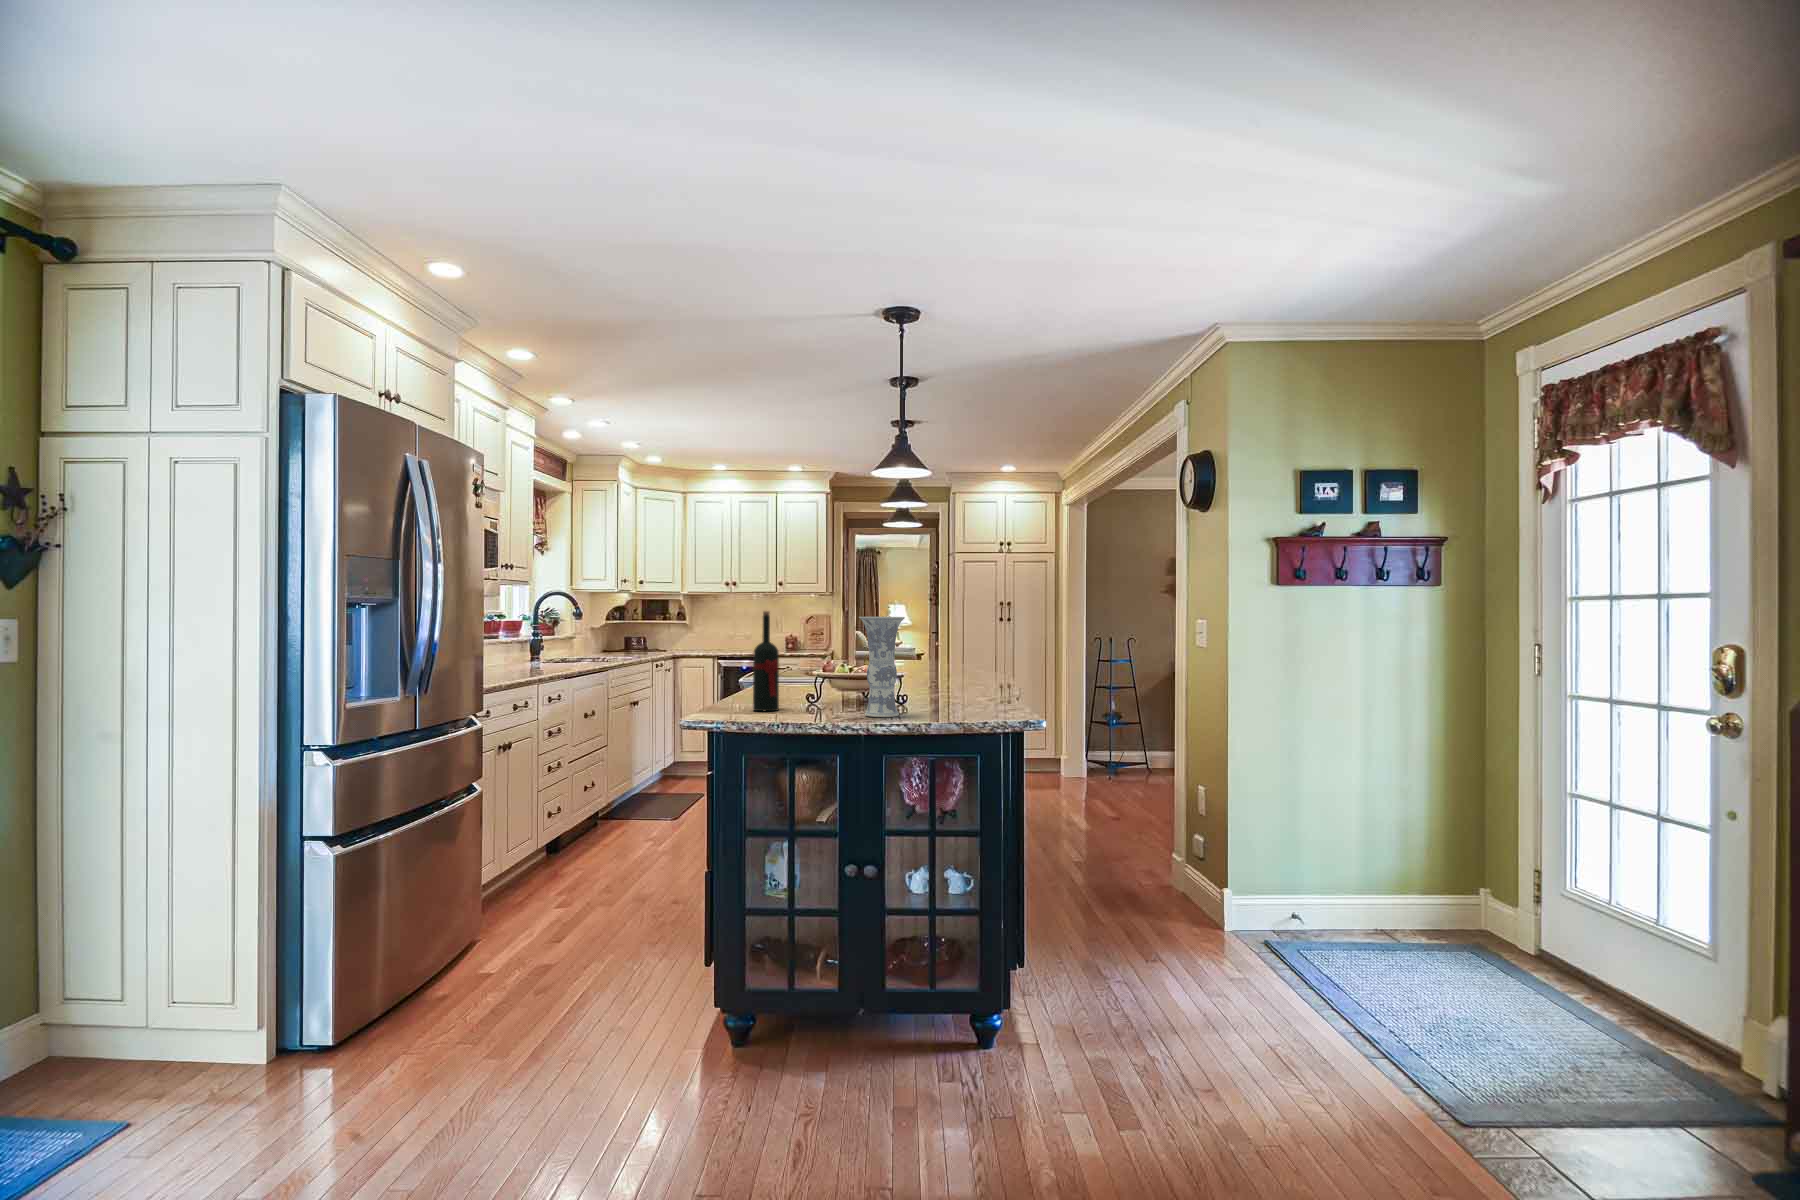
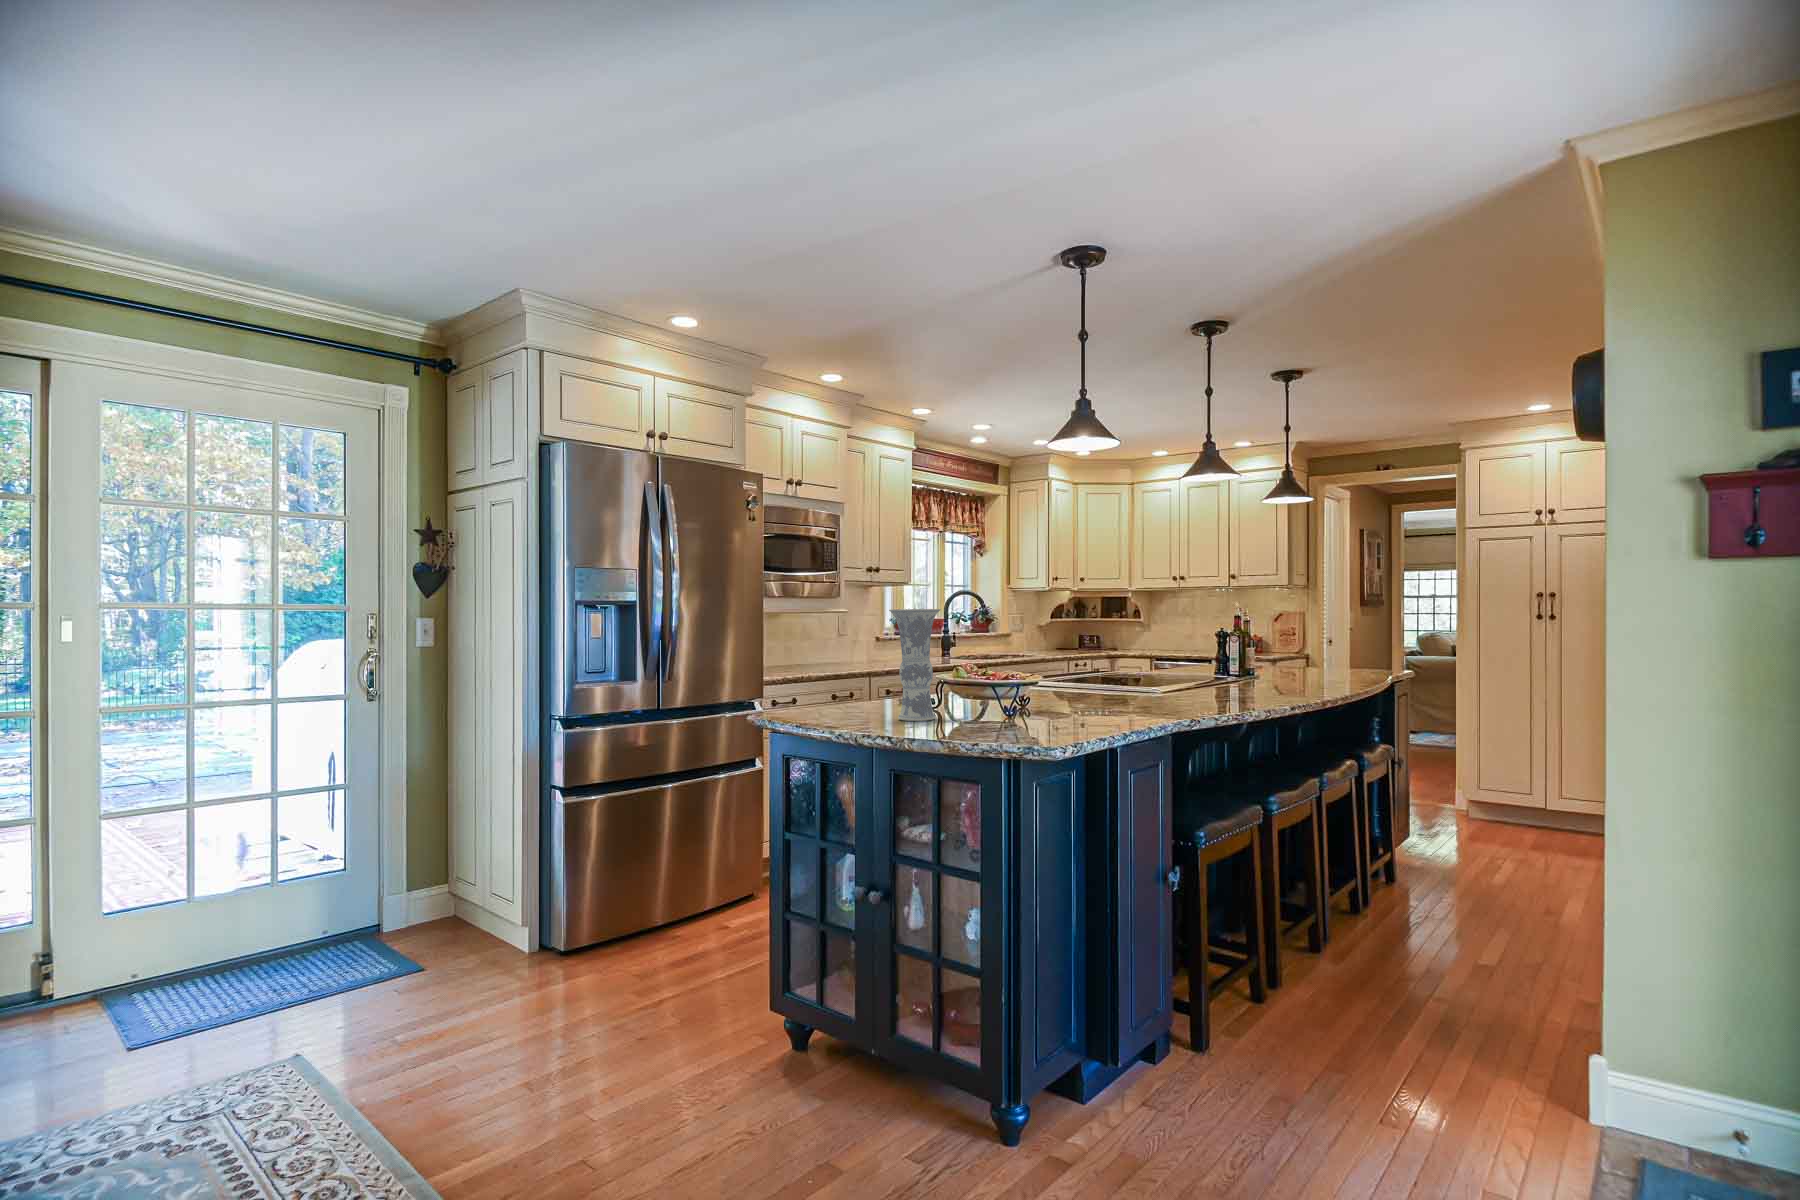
wine bottle: present [753,611,779,711] -> none [849,605,875,708]

